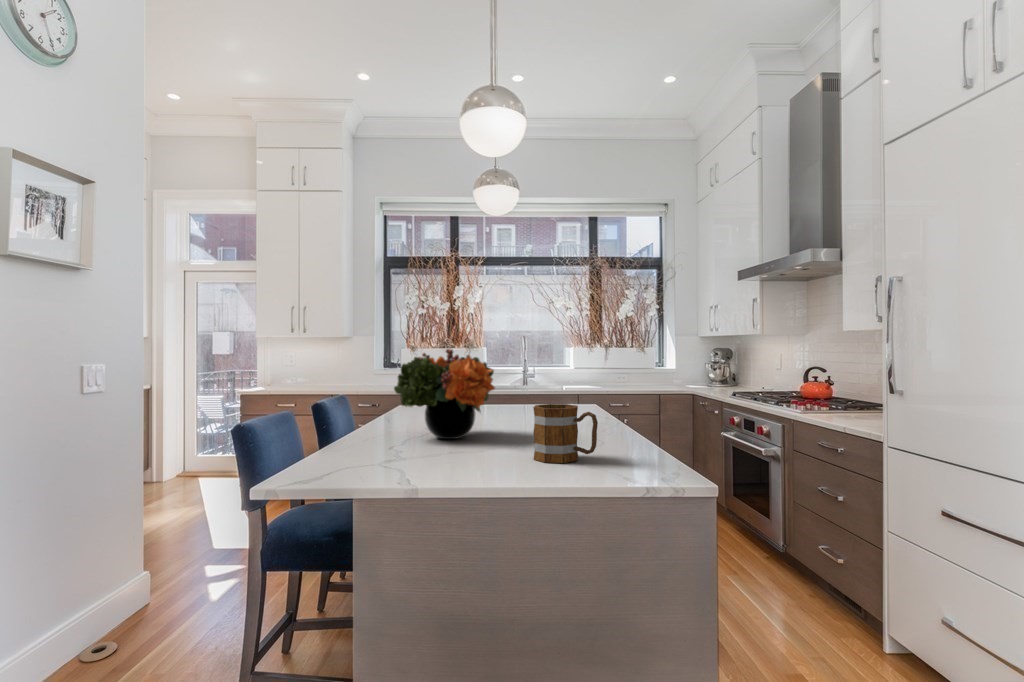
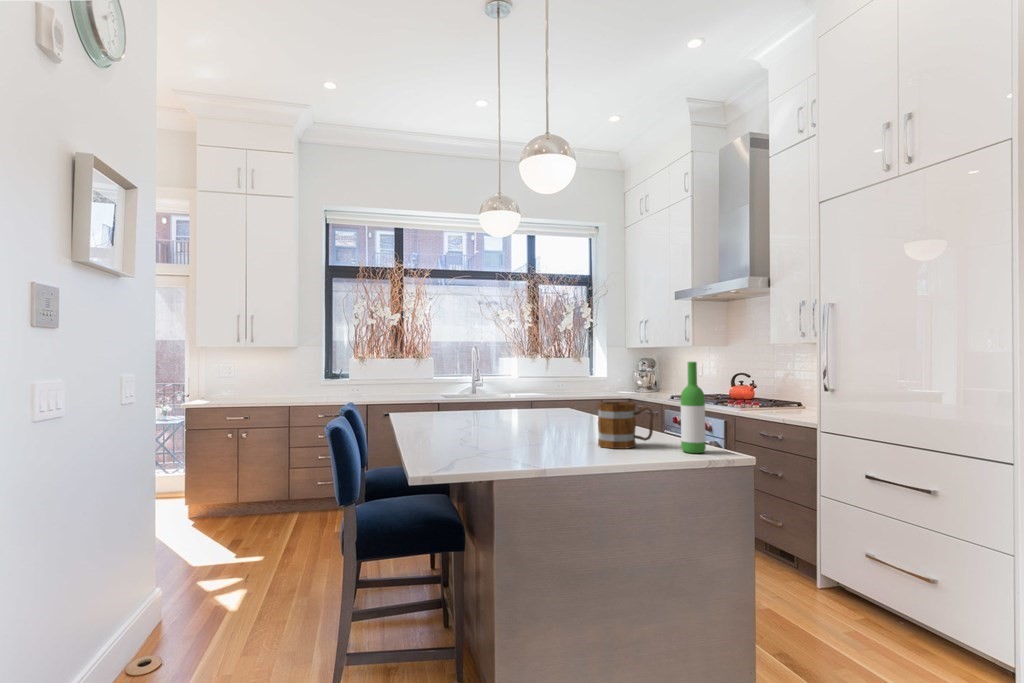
flower arrangement: present [394,349,495,439] -> none [455,357,545,436]
wine bottle: none [623,356,654,475] -> present [681,362,706,453]

